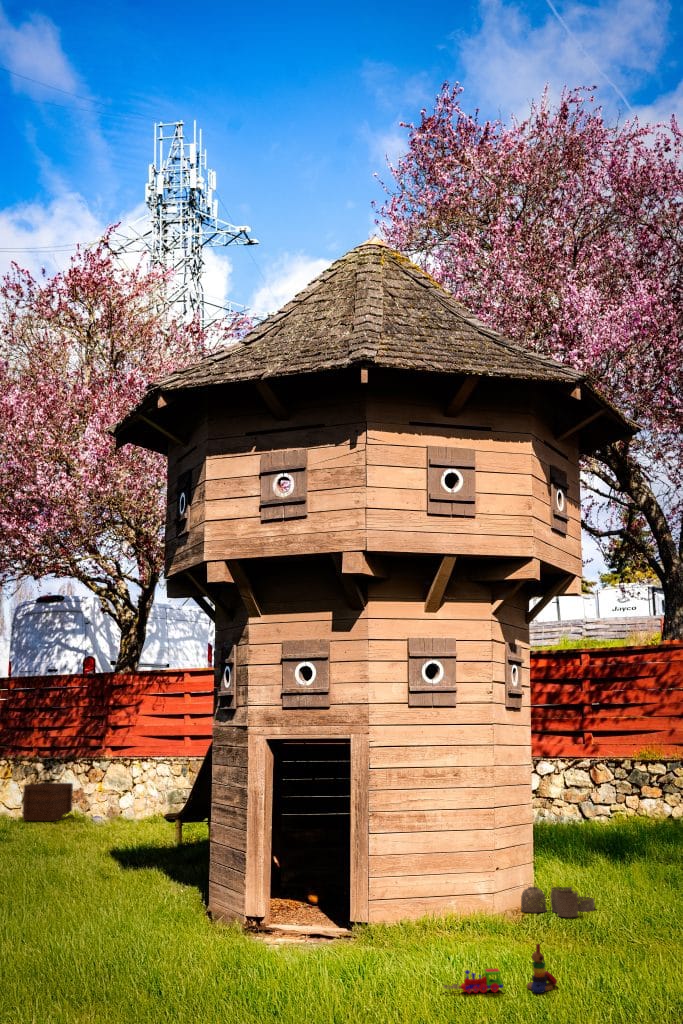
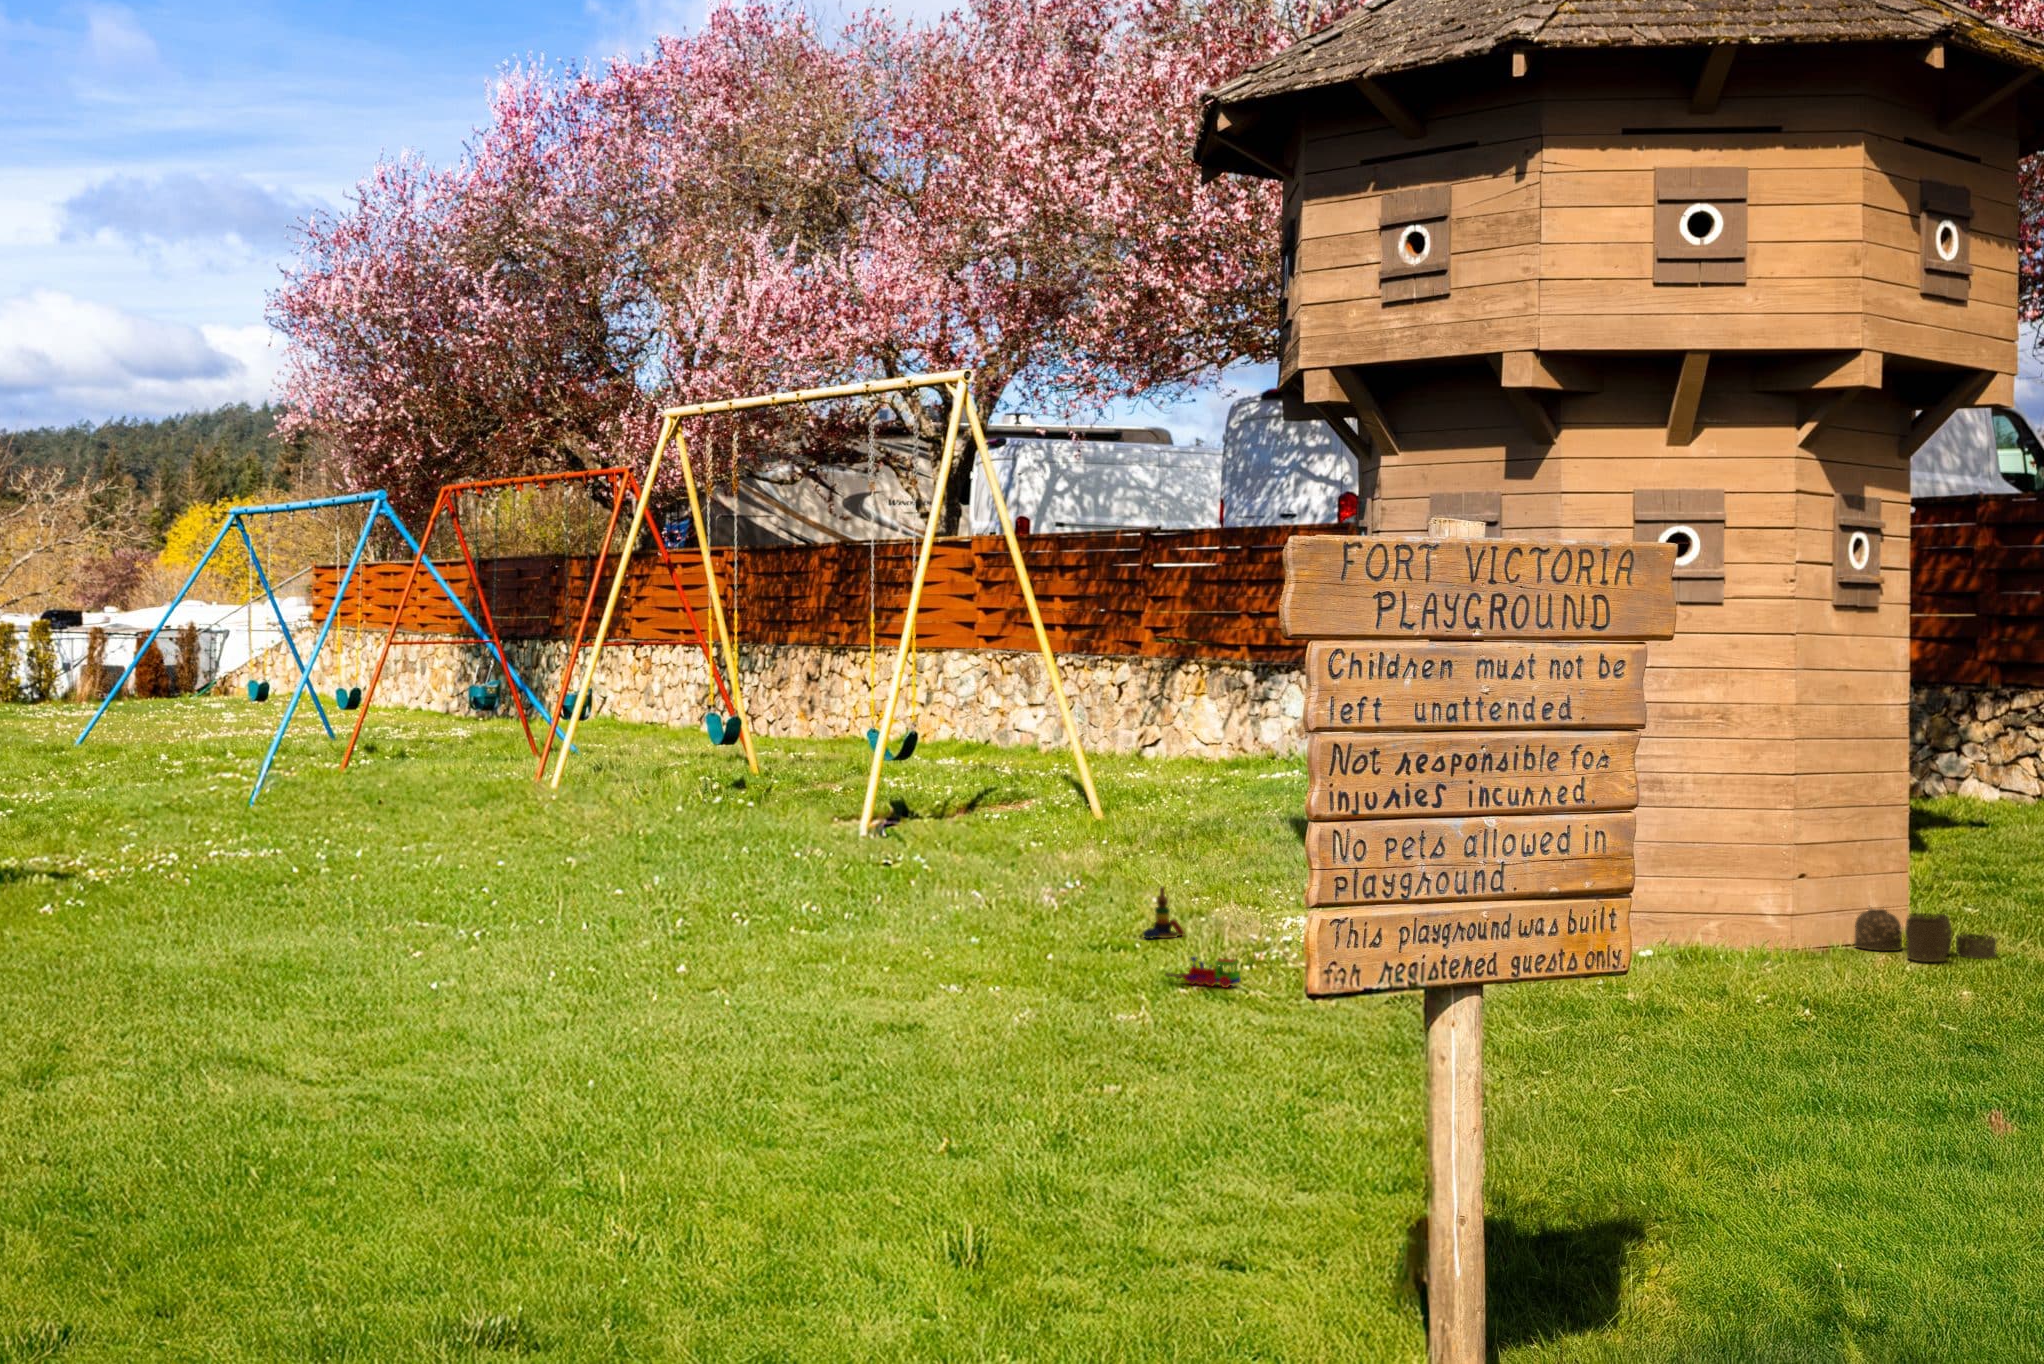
wooden crate: present [22,782,73,821] -> none [1211,705,1293,767]
stacking toy: present [527,944,557,993] -> present [1143,886,1184,939]
toy train: present [444,968,503,993] -> present [1166,957,1241,988]

